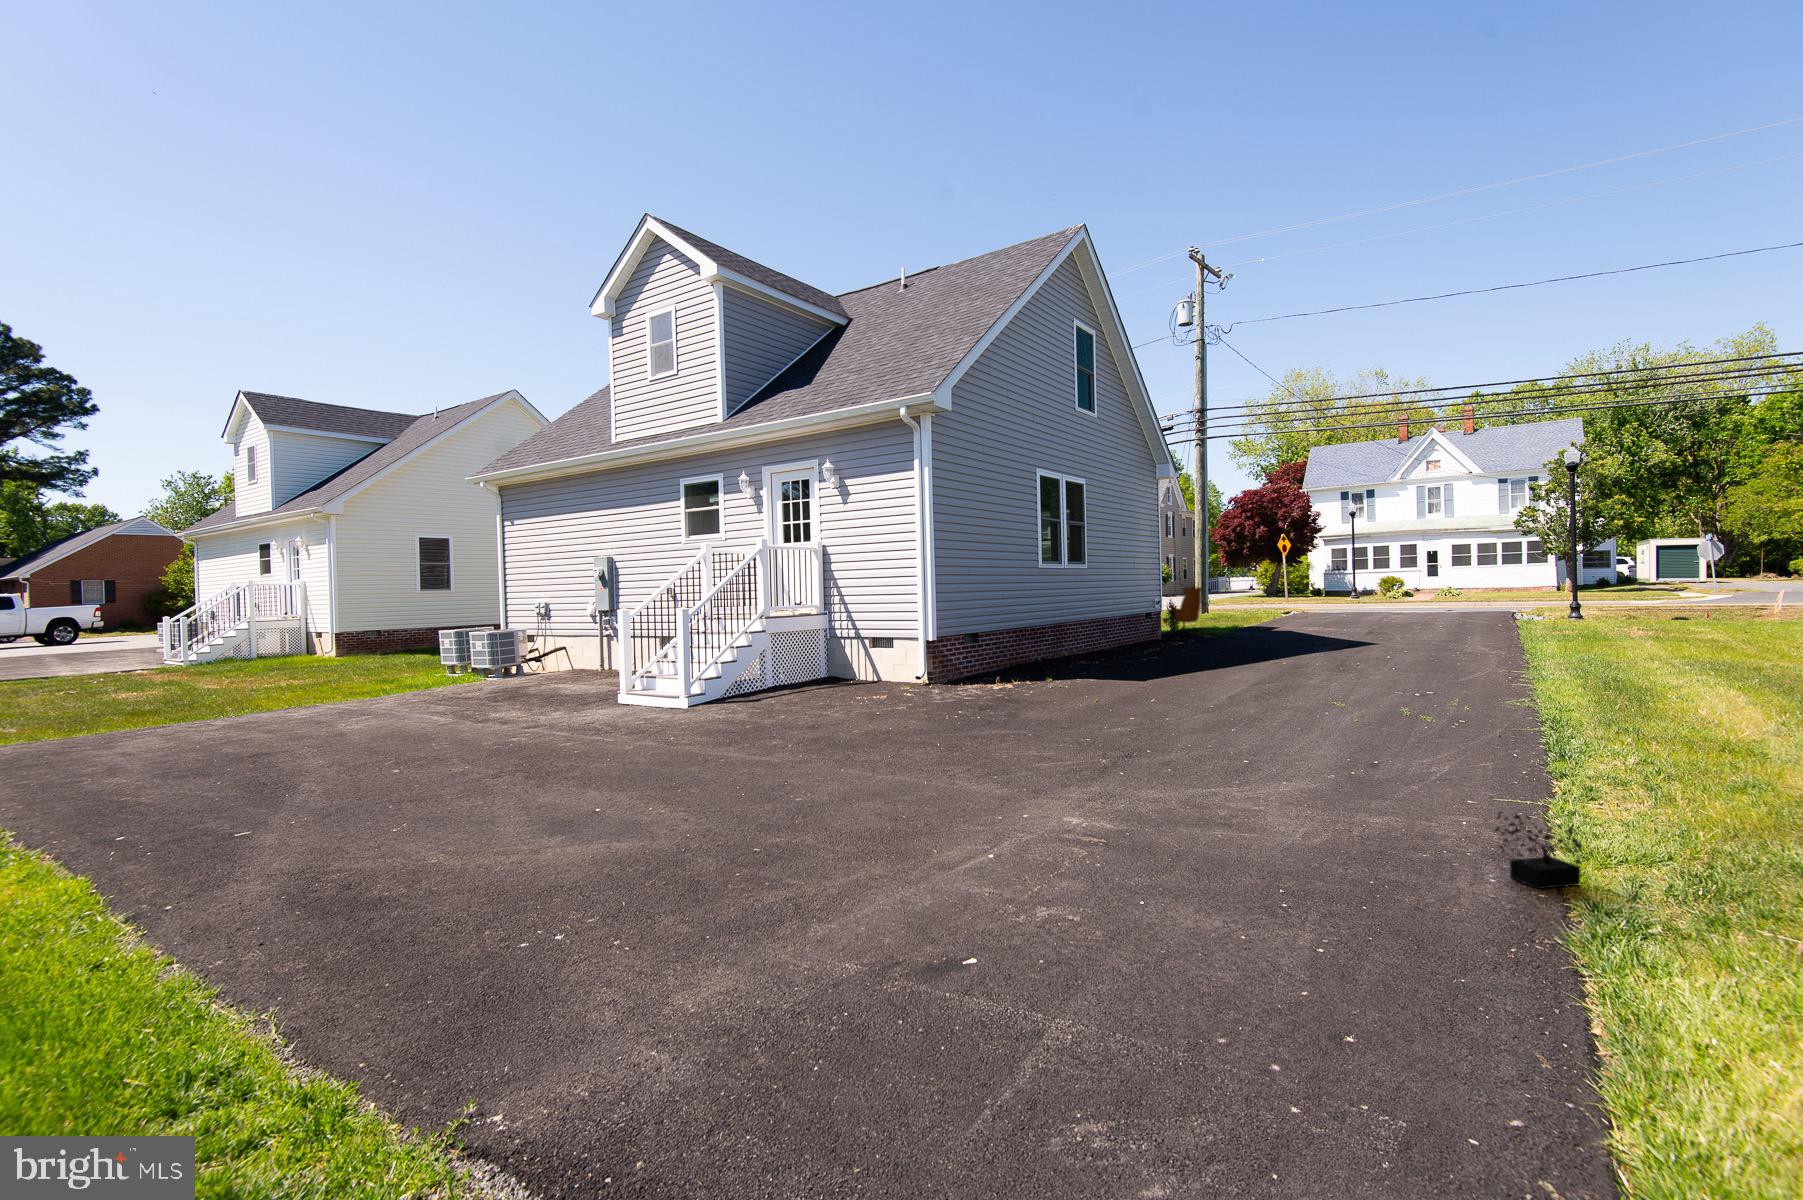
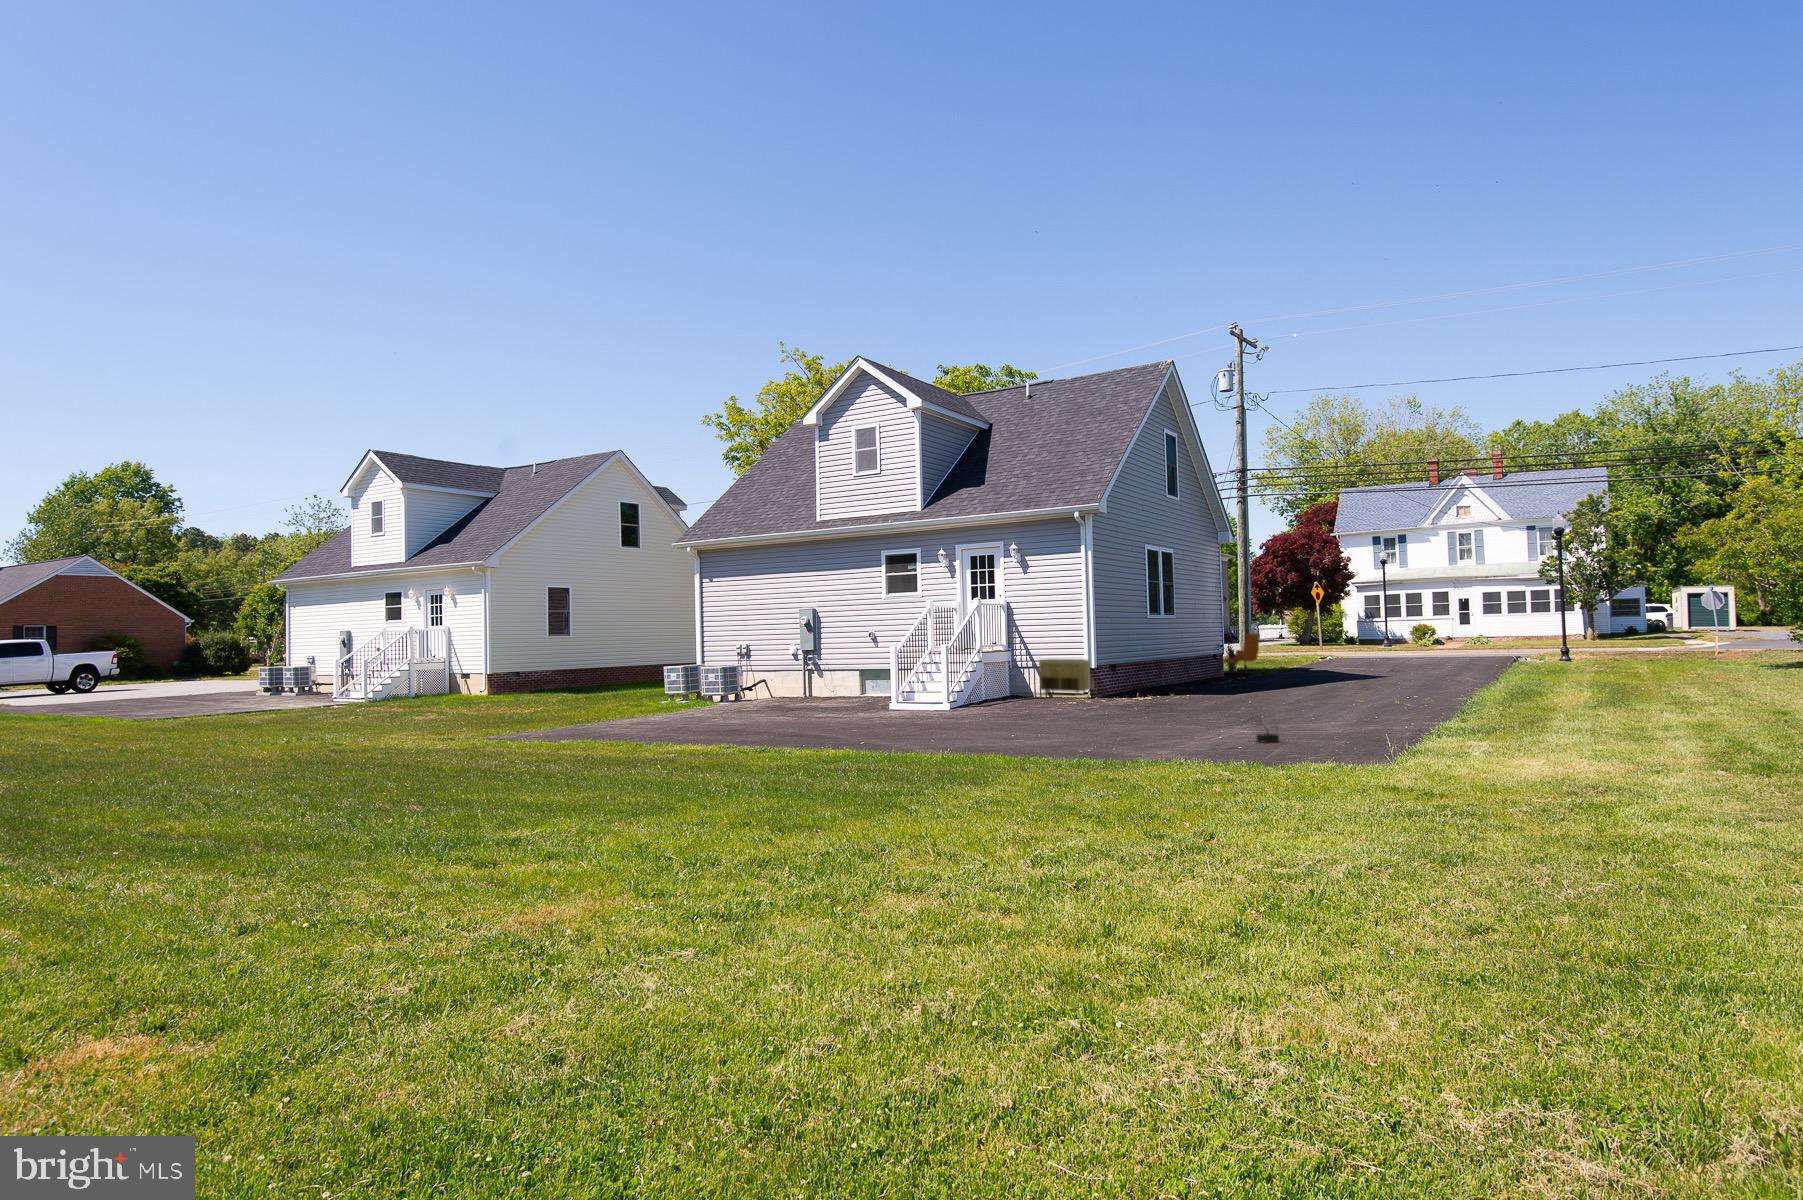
storage bench: none [852,626,927,681] -> present [1039,659,1090,694]
decorative plant: present [1495,812,1582,889] -> present [1251,718,1279,743]

